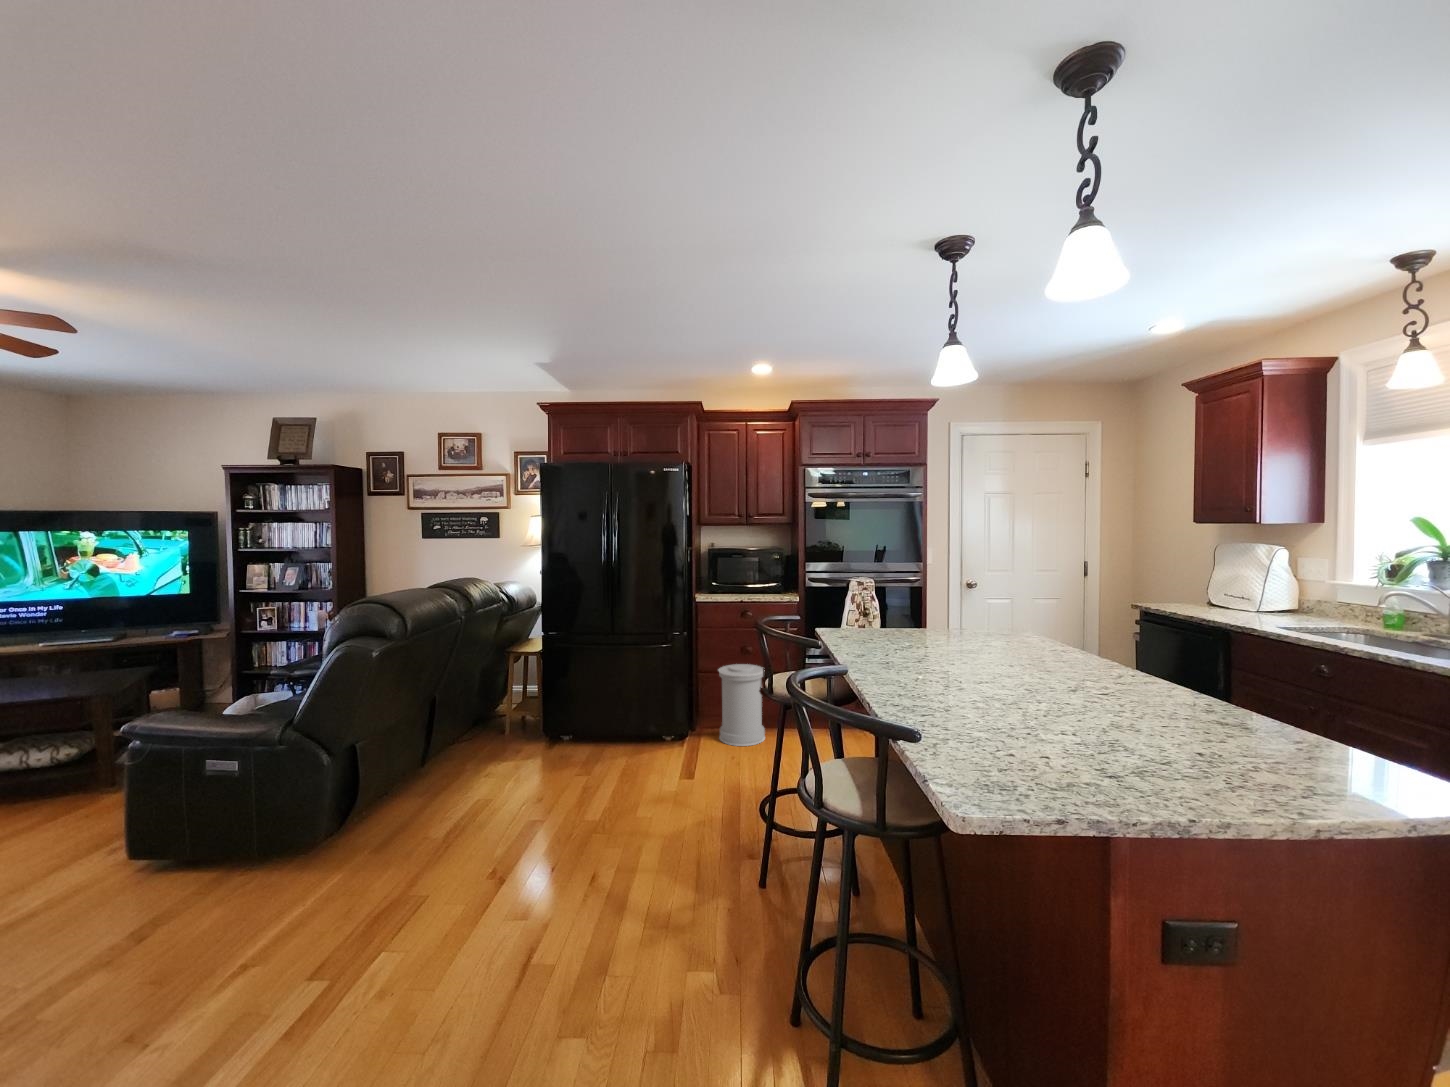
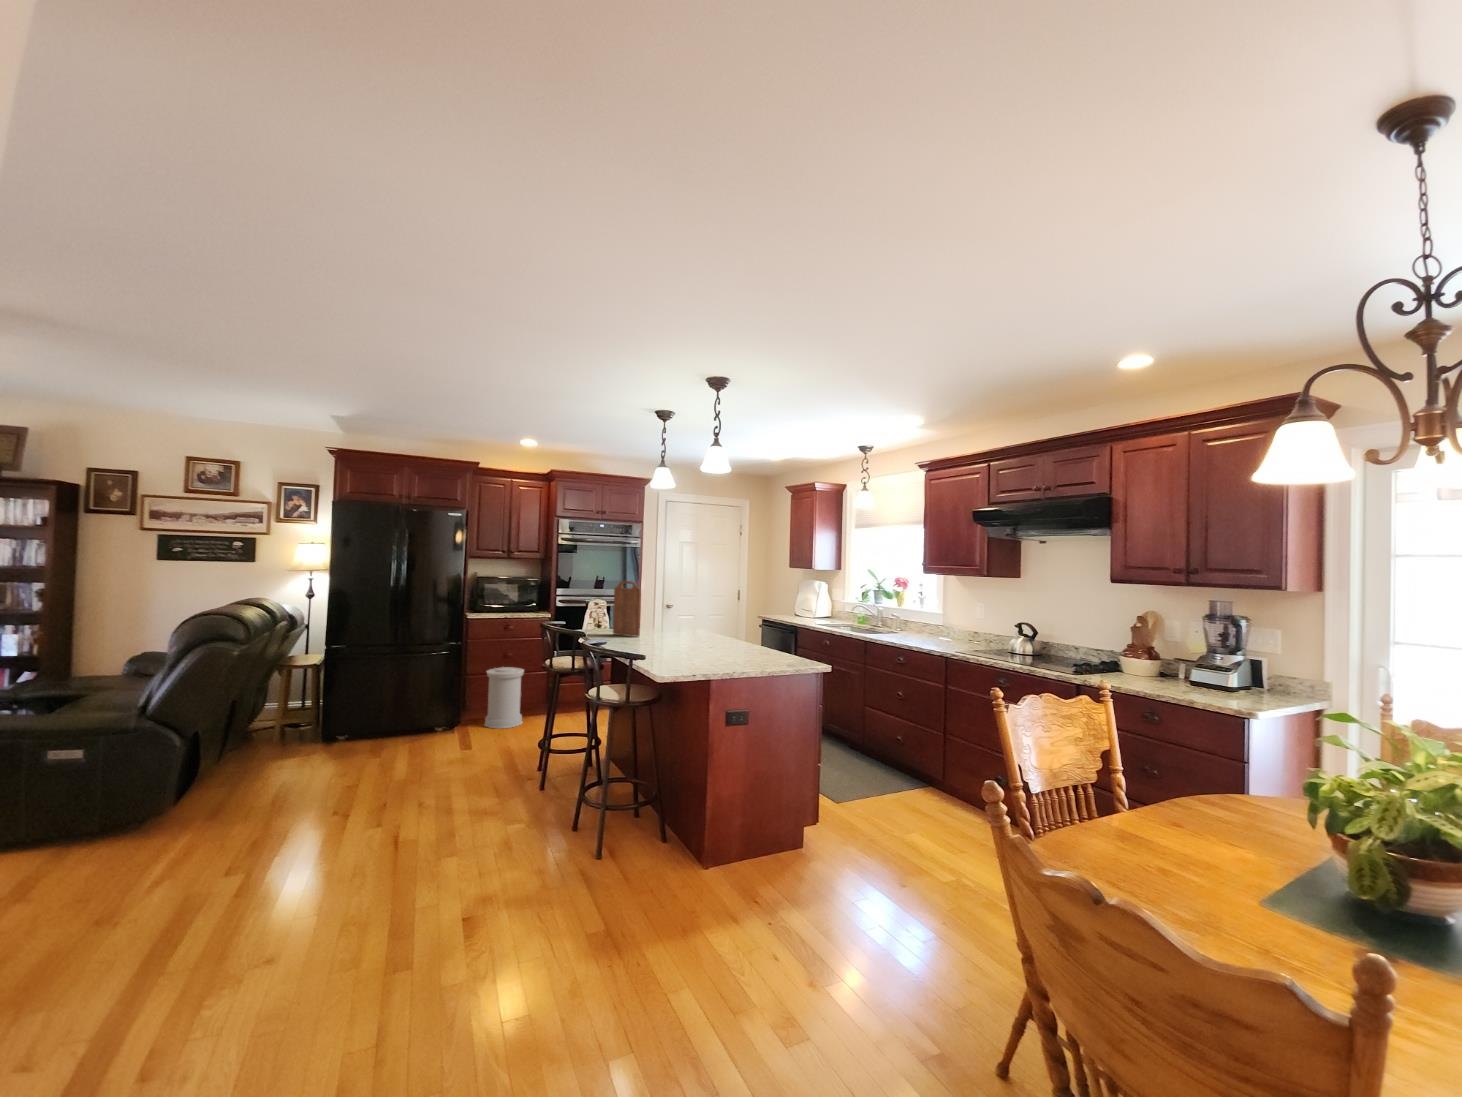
cutting board: none [863,552,909,651] -> present [613,581,641,637]

